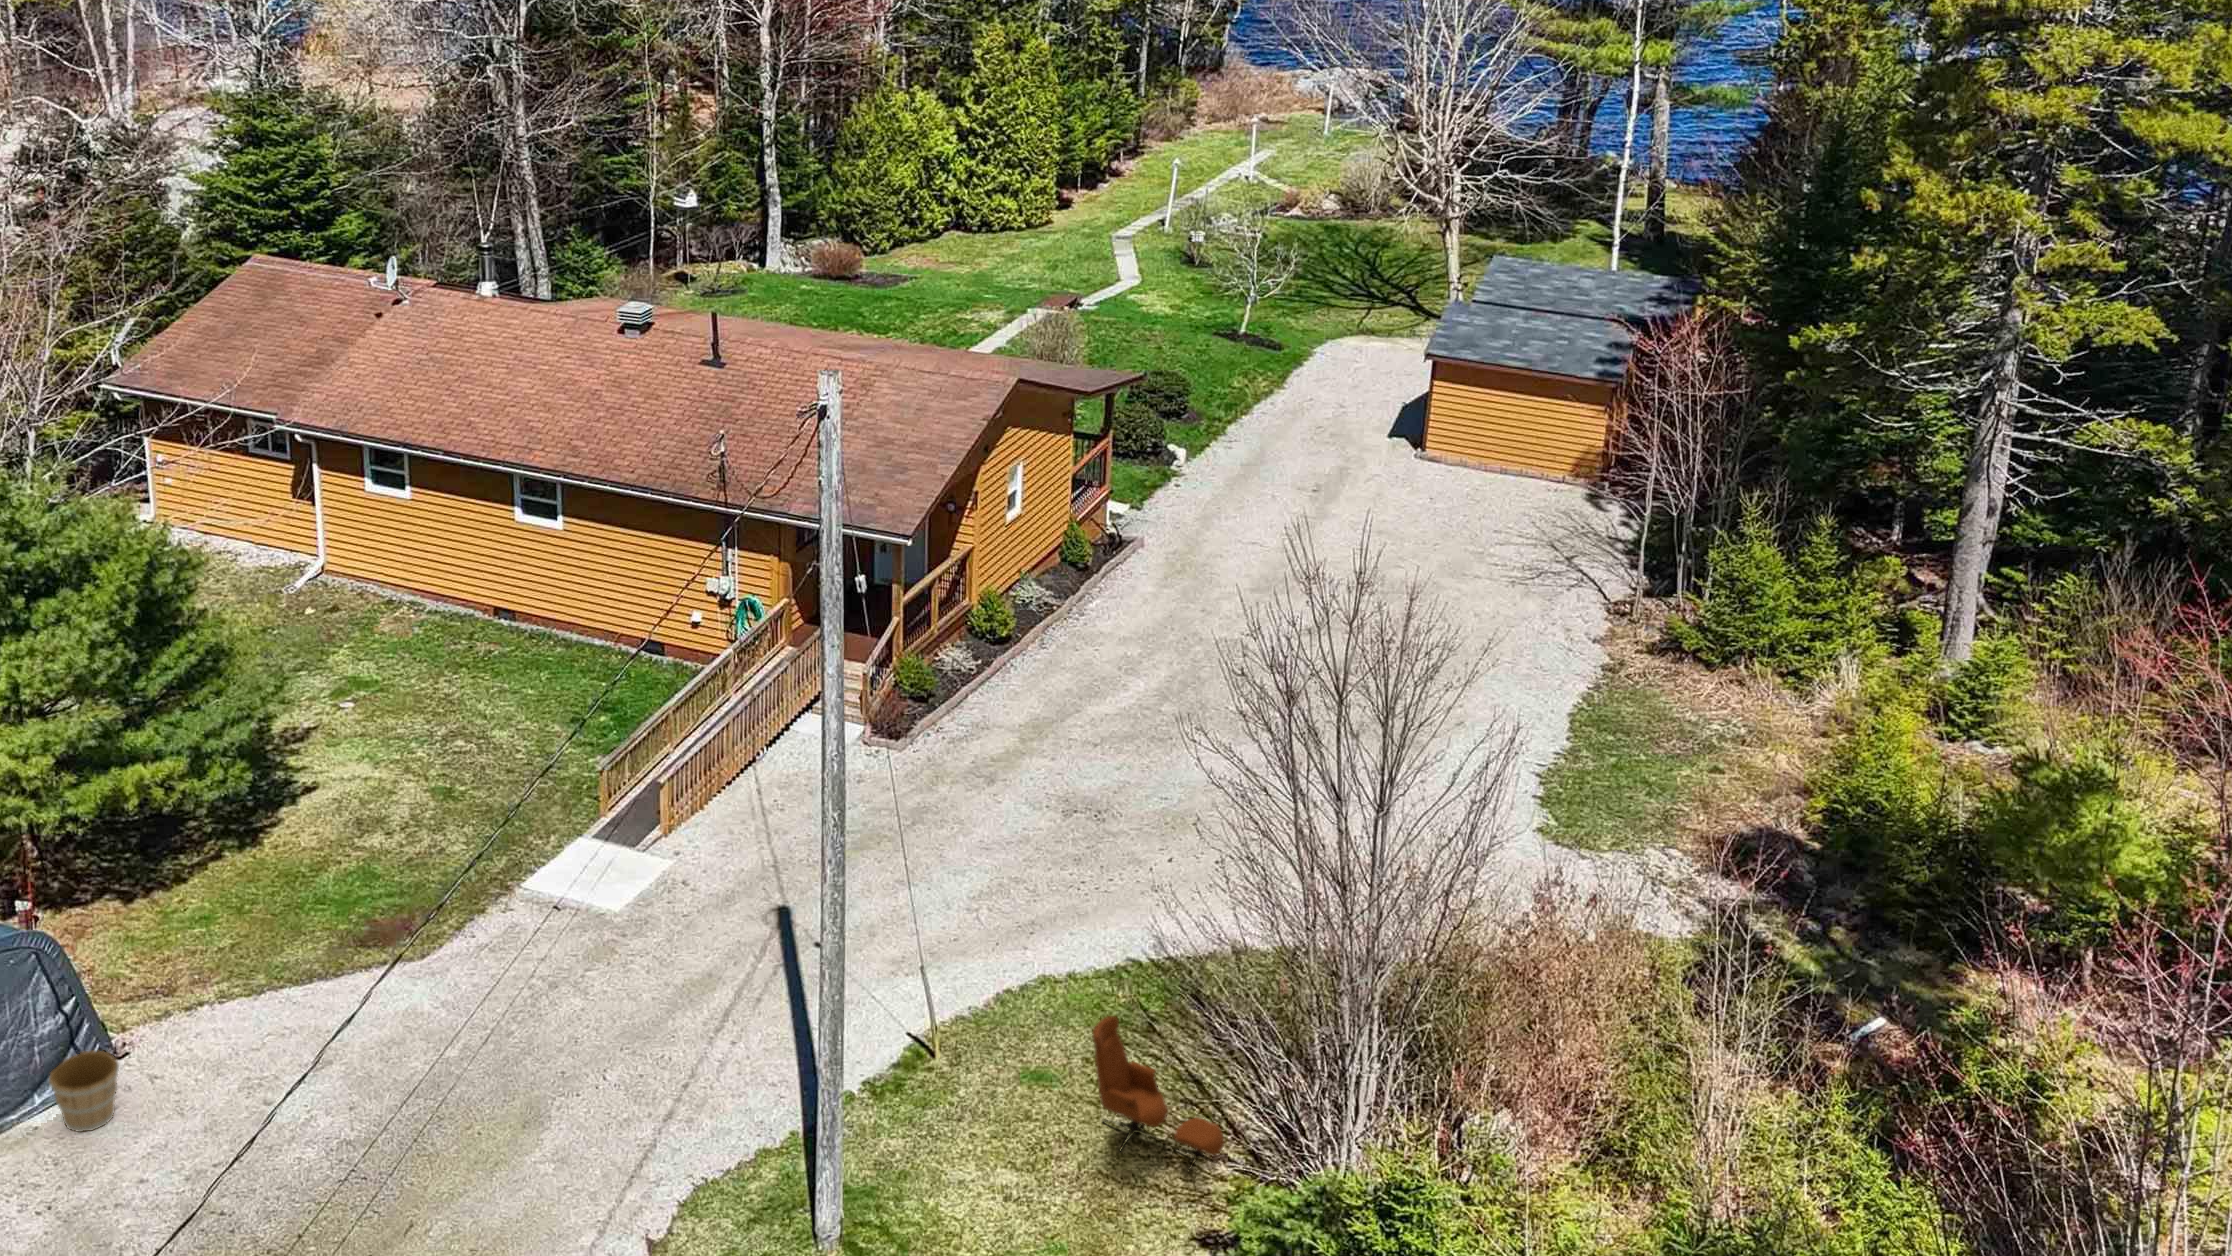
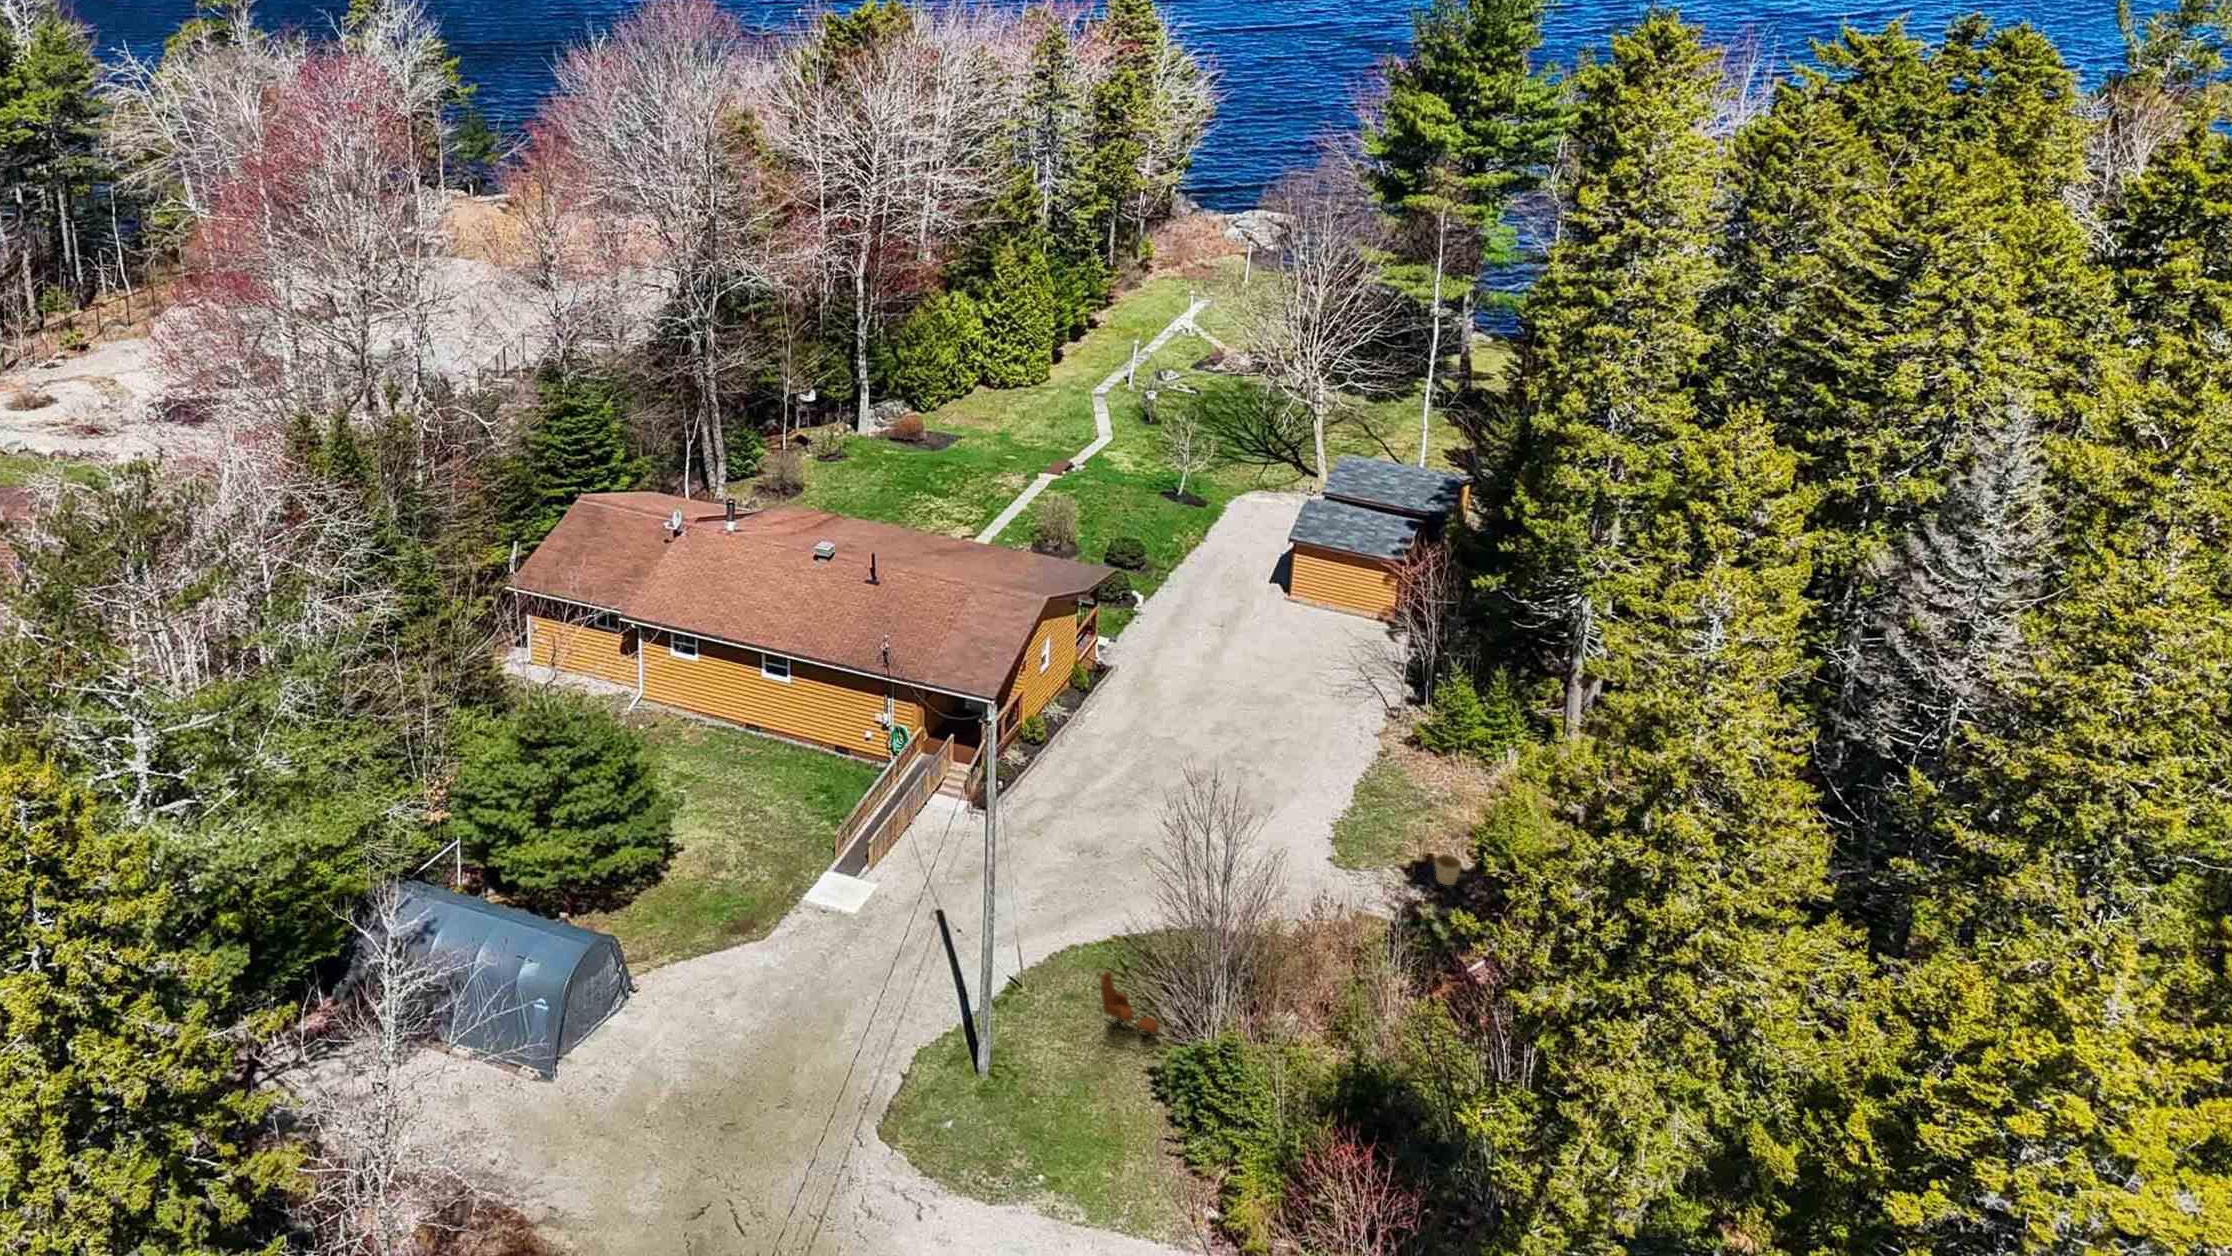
wooden bucket: present [49,1050,119,1132] -> present [1435,854,1462,885]

